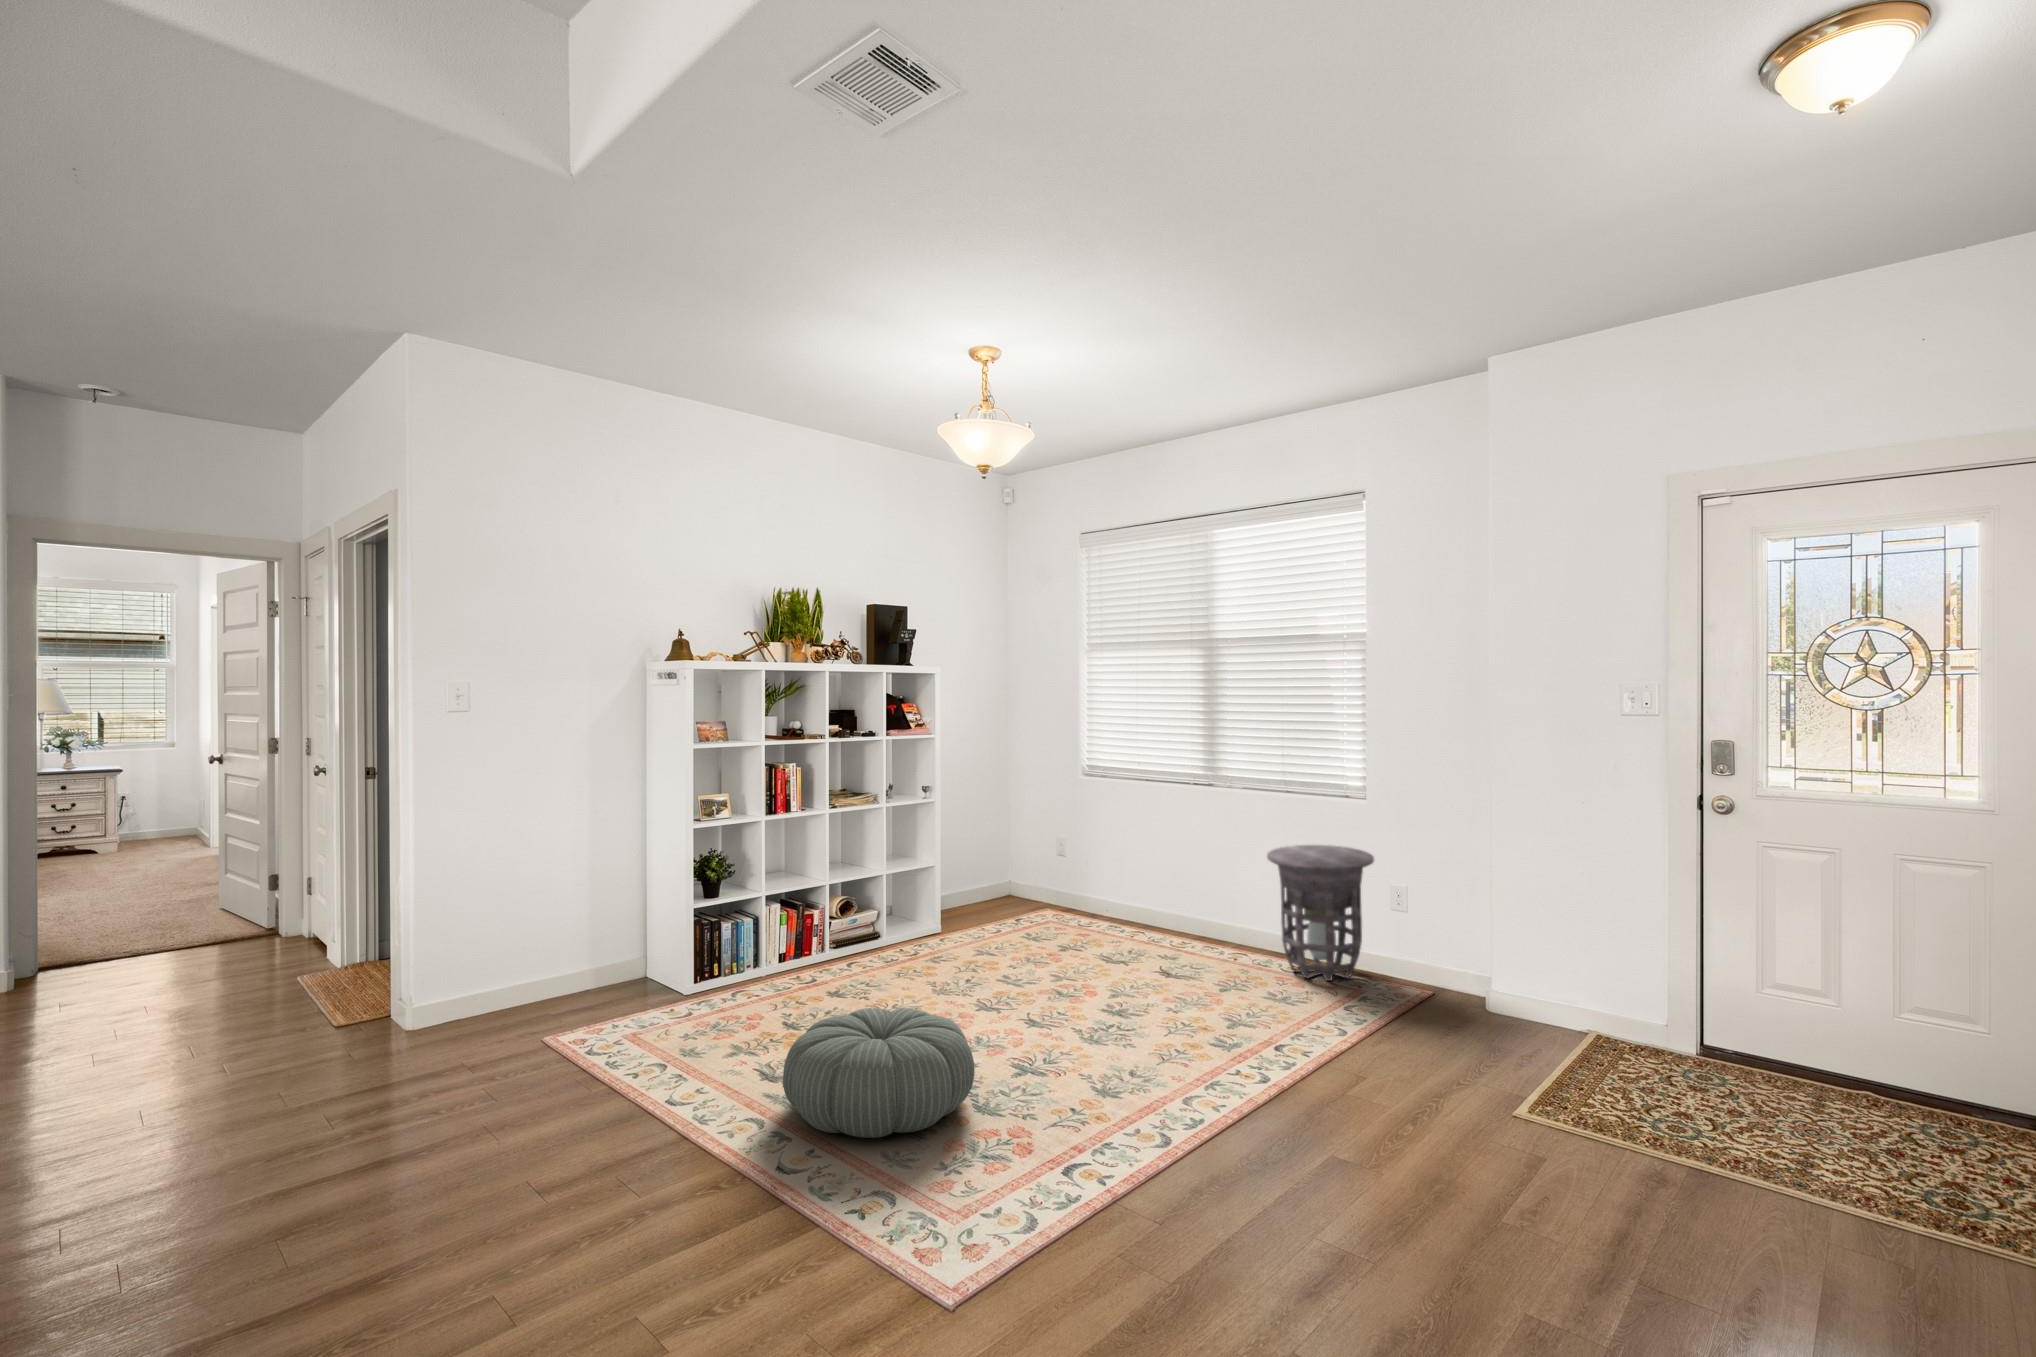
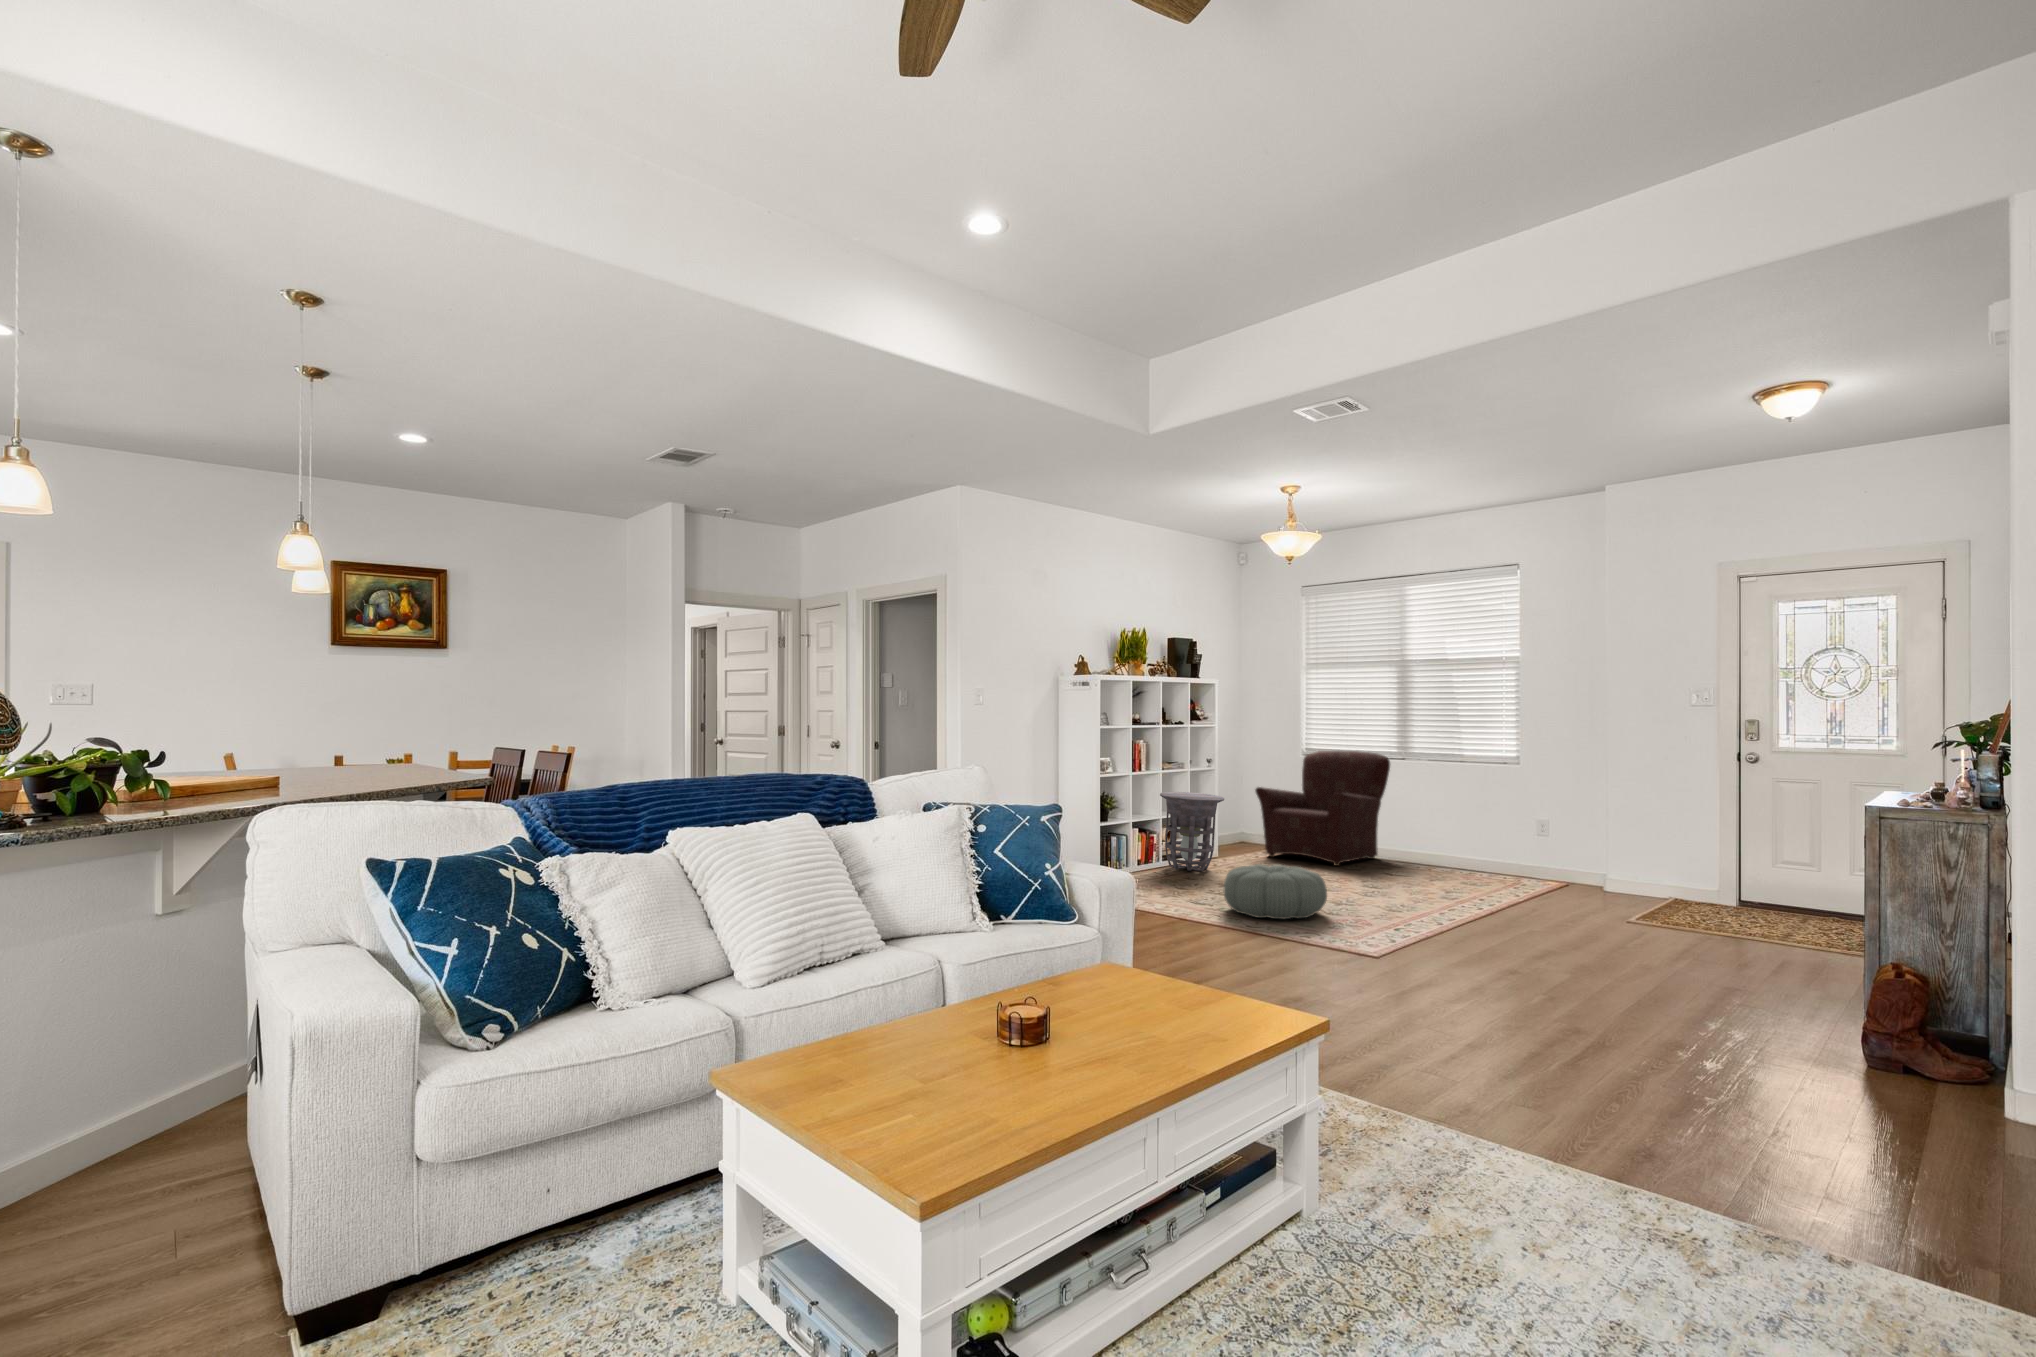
armchair: none [989,771,1187,956] -> present [1255,751,1390,866]
side table: present [1267,845,1374,981] -> present [1160,792,1224,871]

